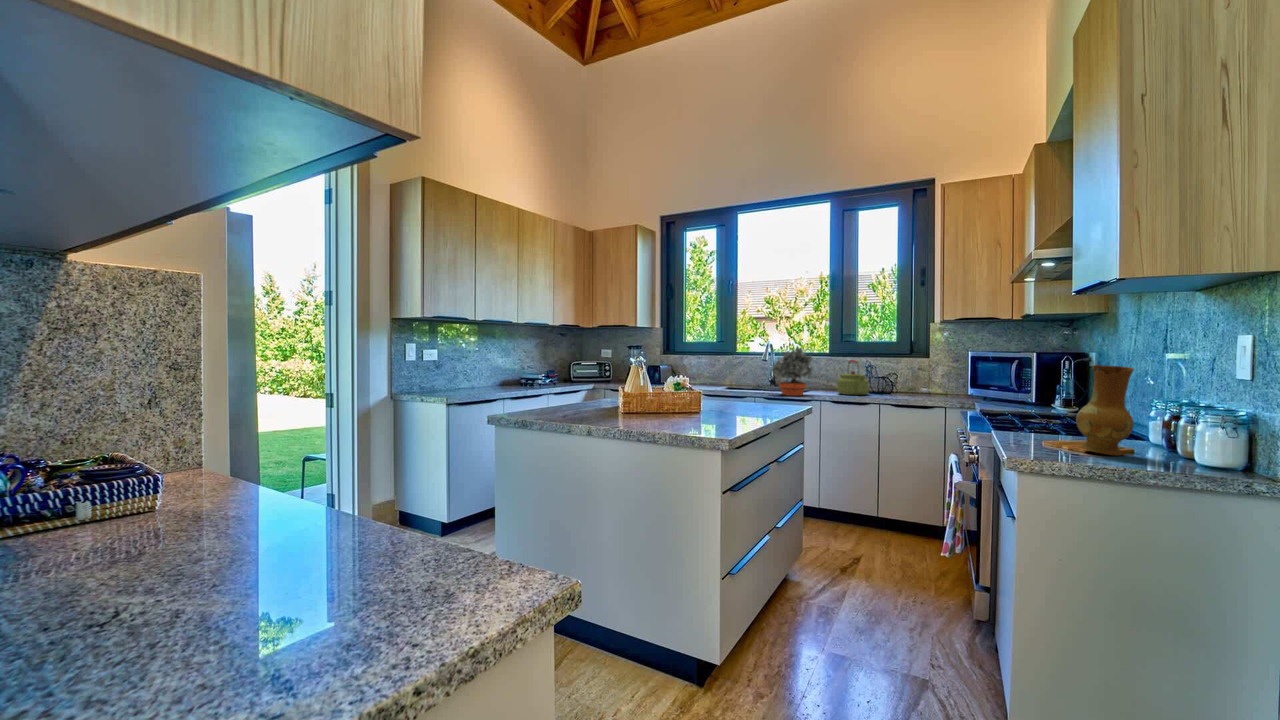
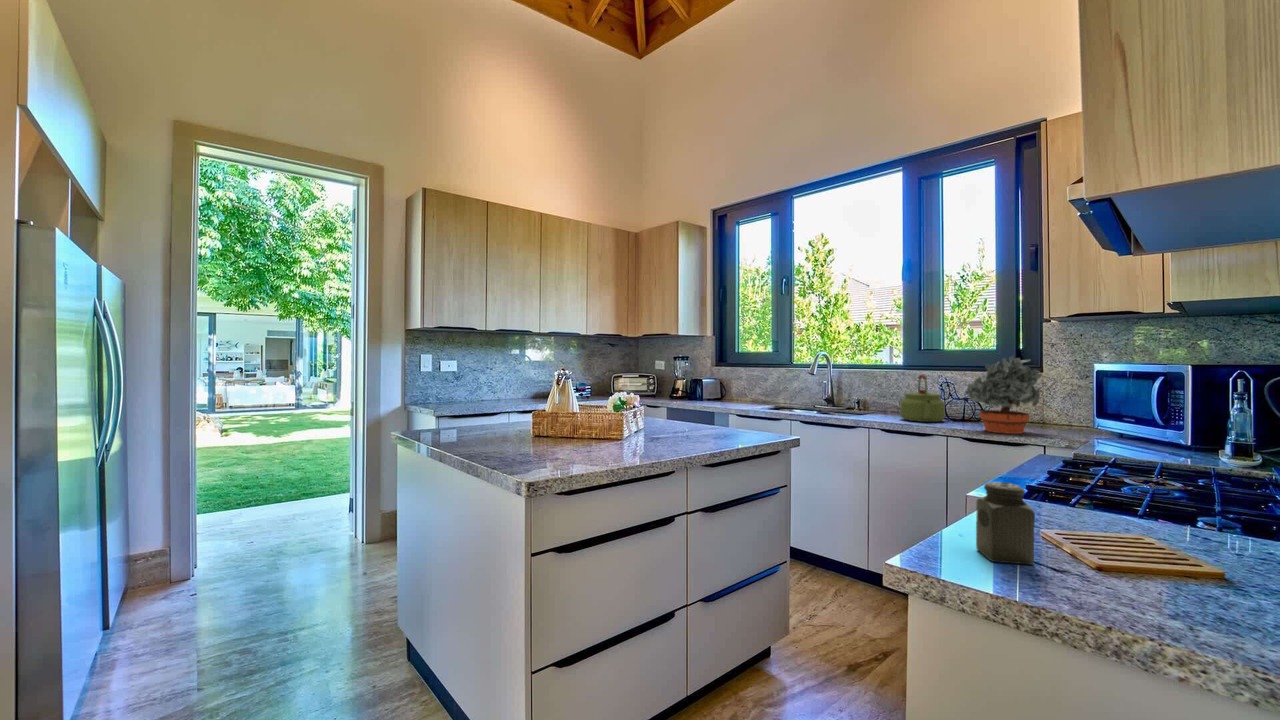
potted plant: present [771,347,813,396] -> present [965,356,1042,434]
ceramic jug: present [1076,365,1134,456] -> none [1095,388,1212,570]
salt shaker: none [1030,417,1066,459] -> present [976,482,1035,565]

